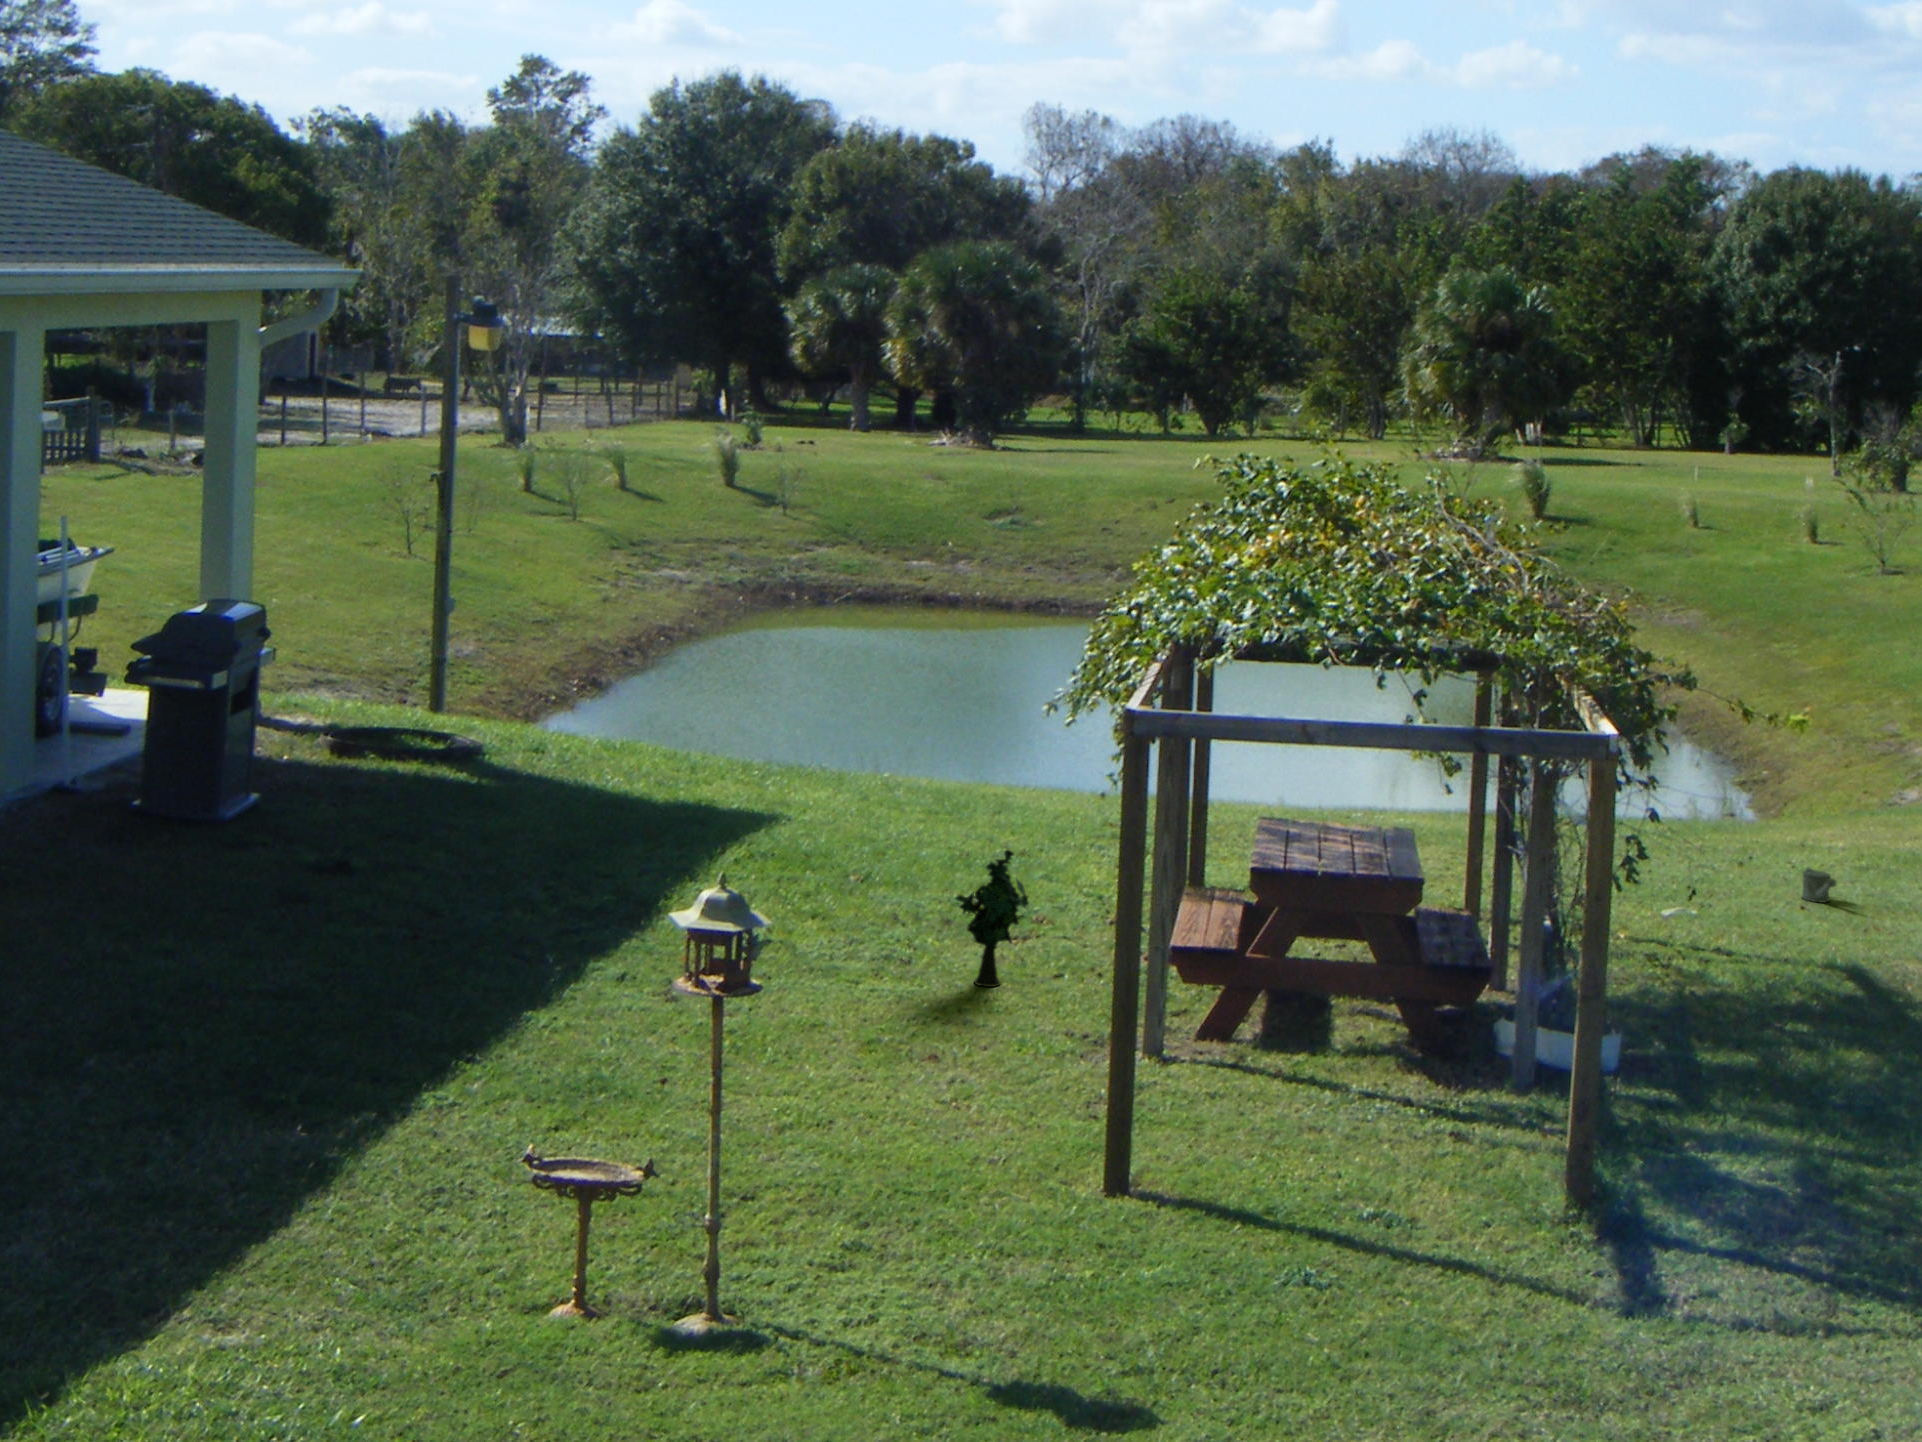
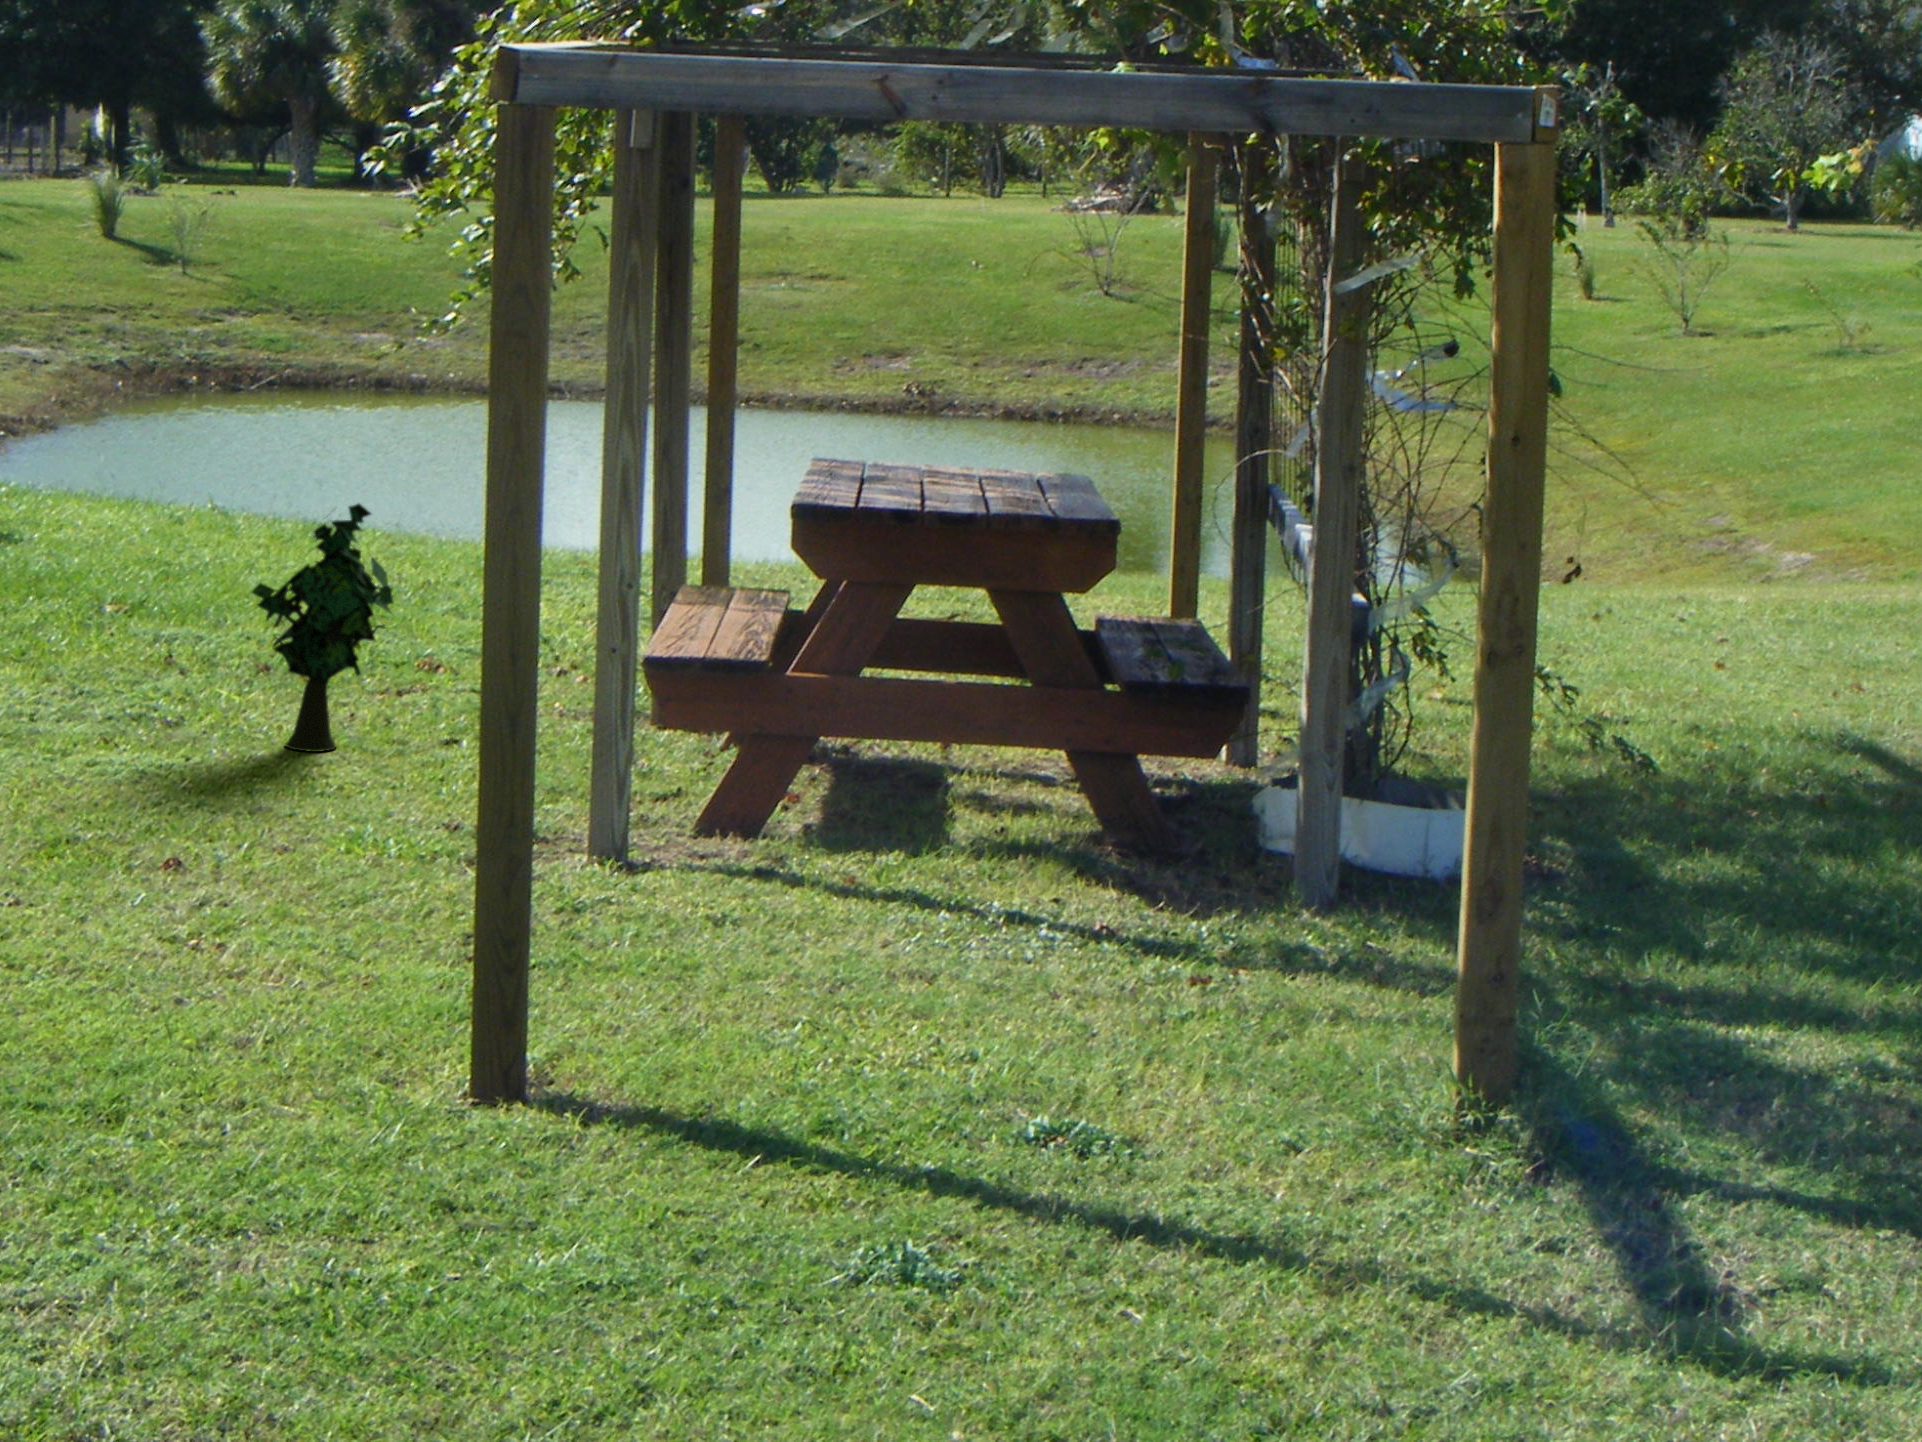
watering can: present [1802,868,1836,903] -> none [1627,621,1686,670]

